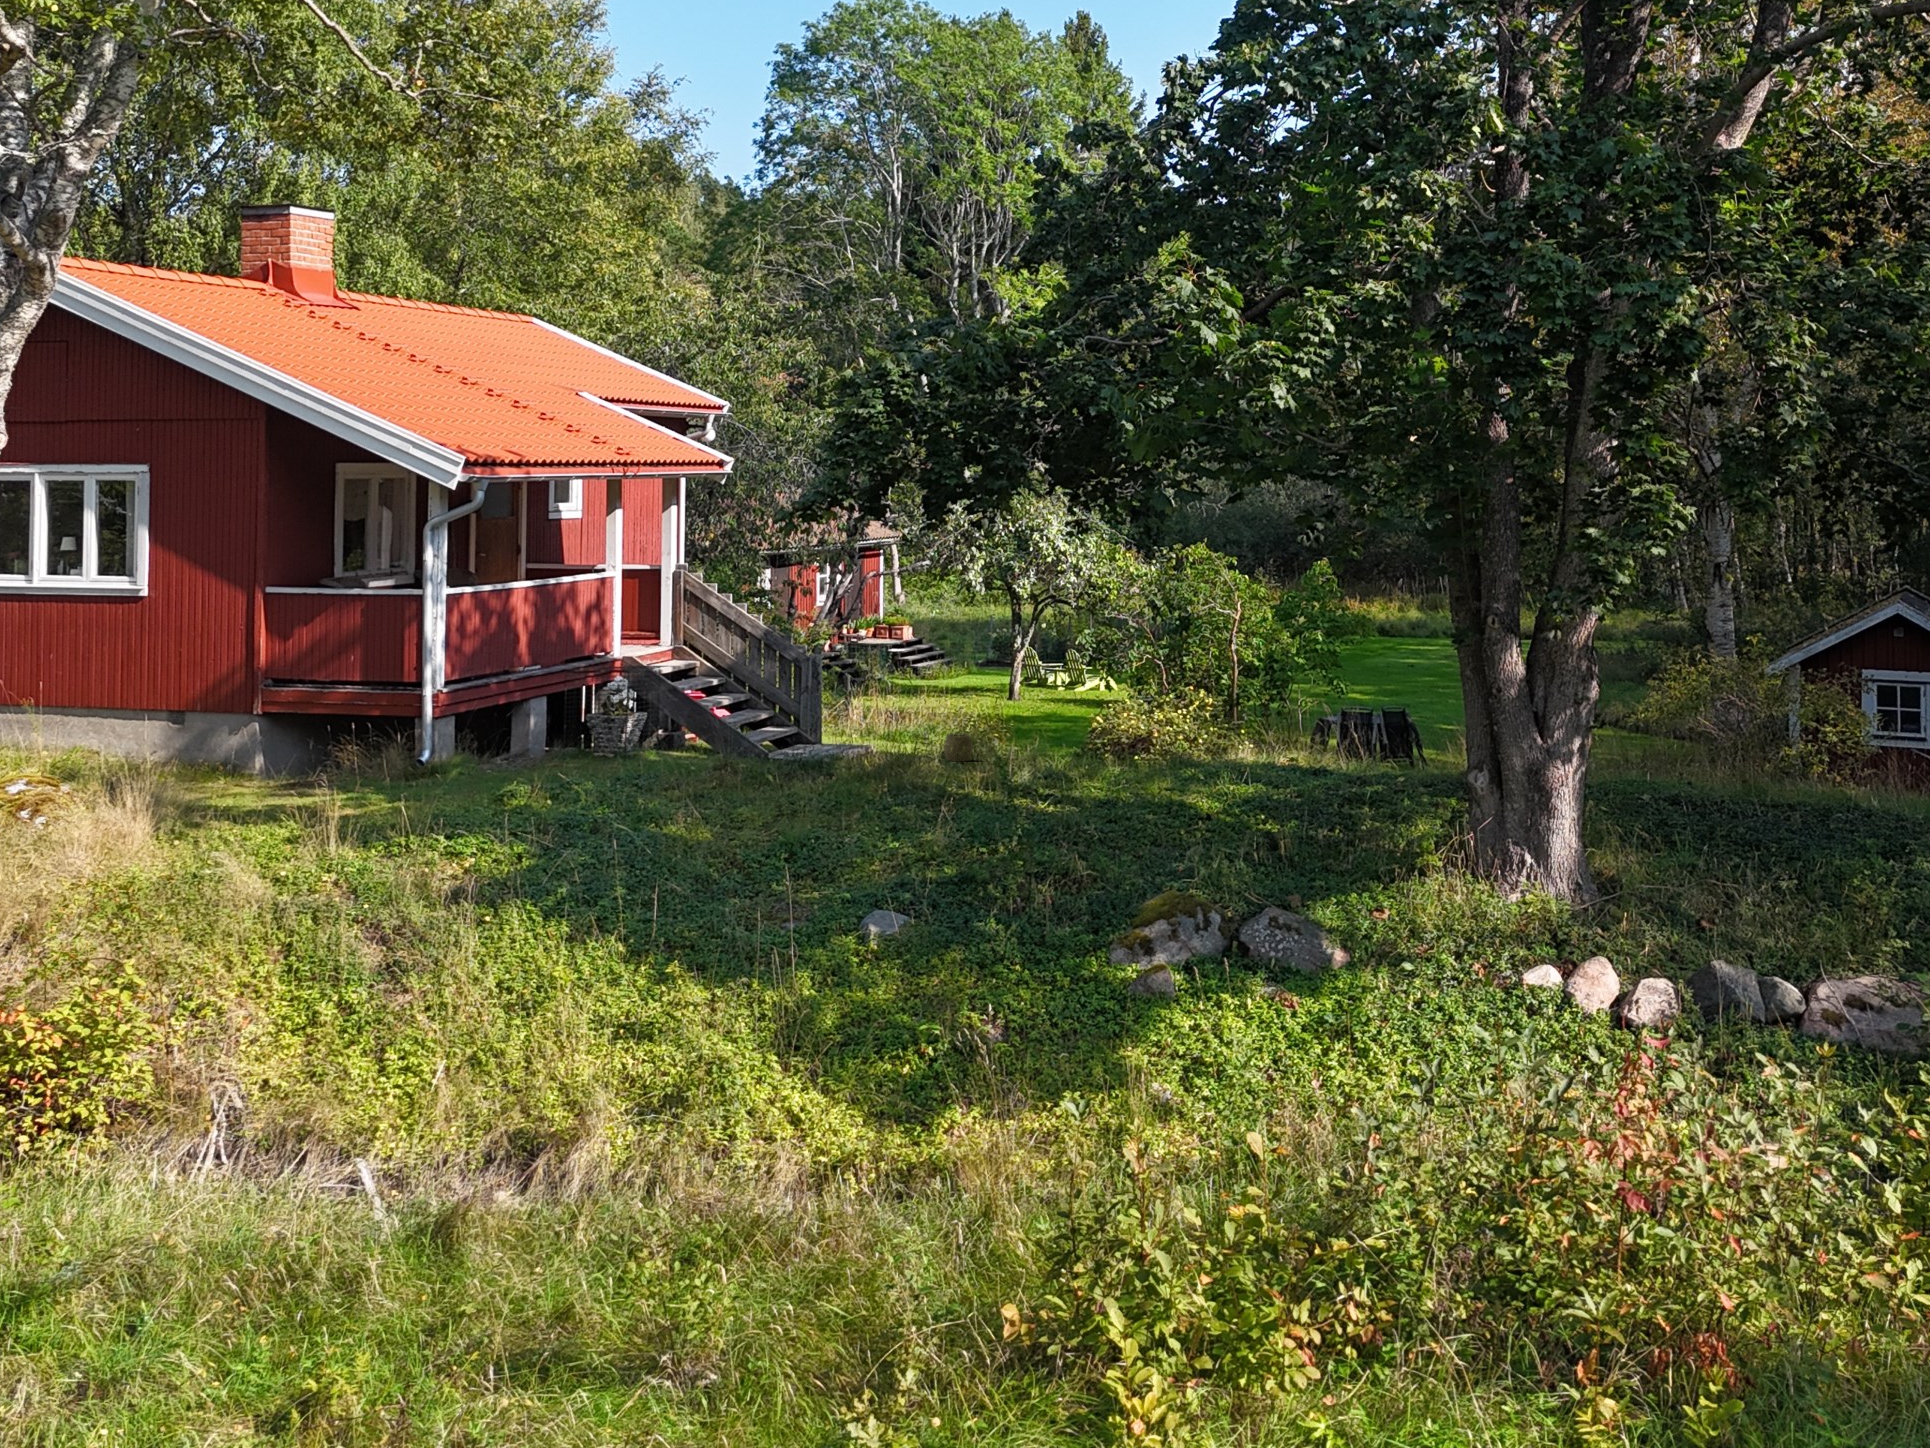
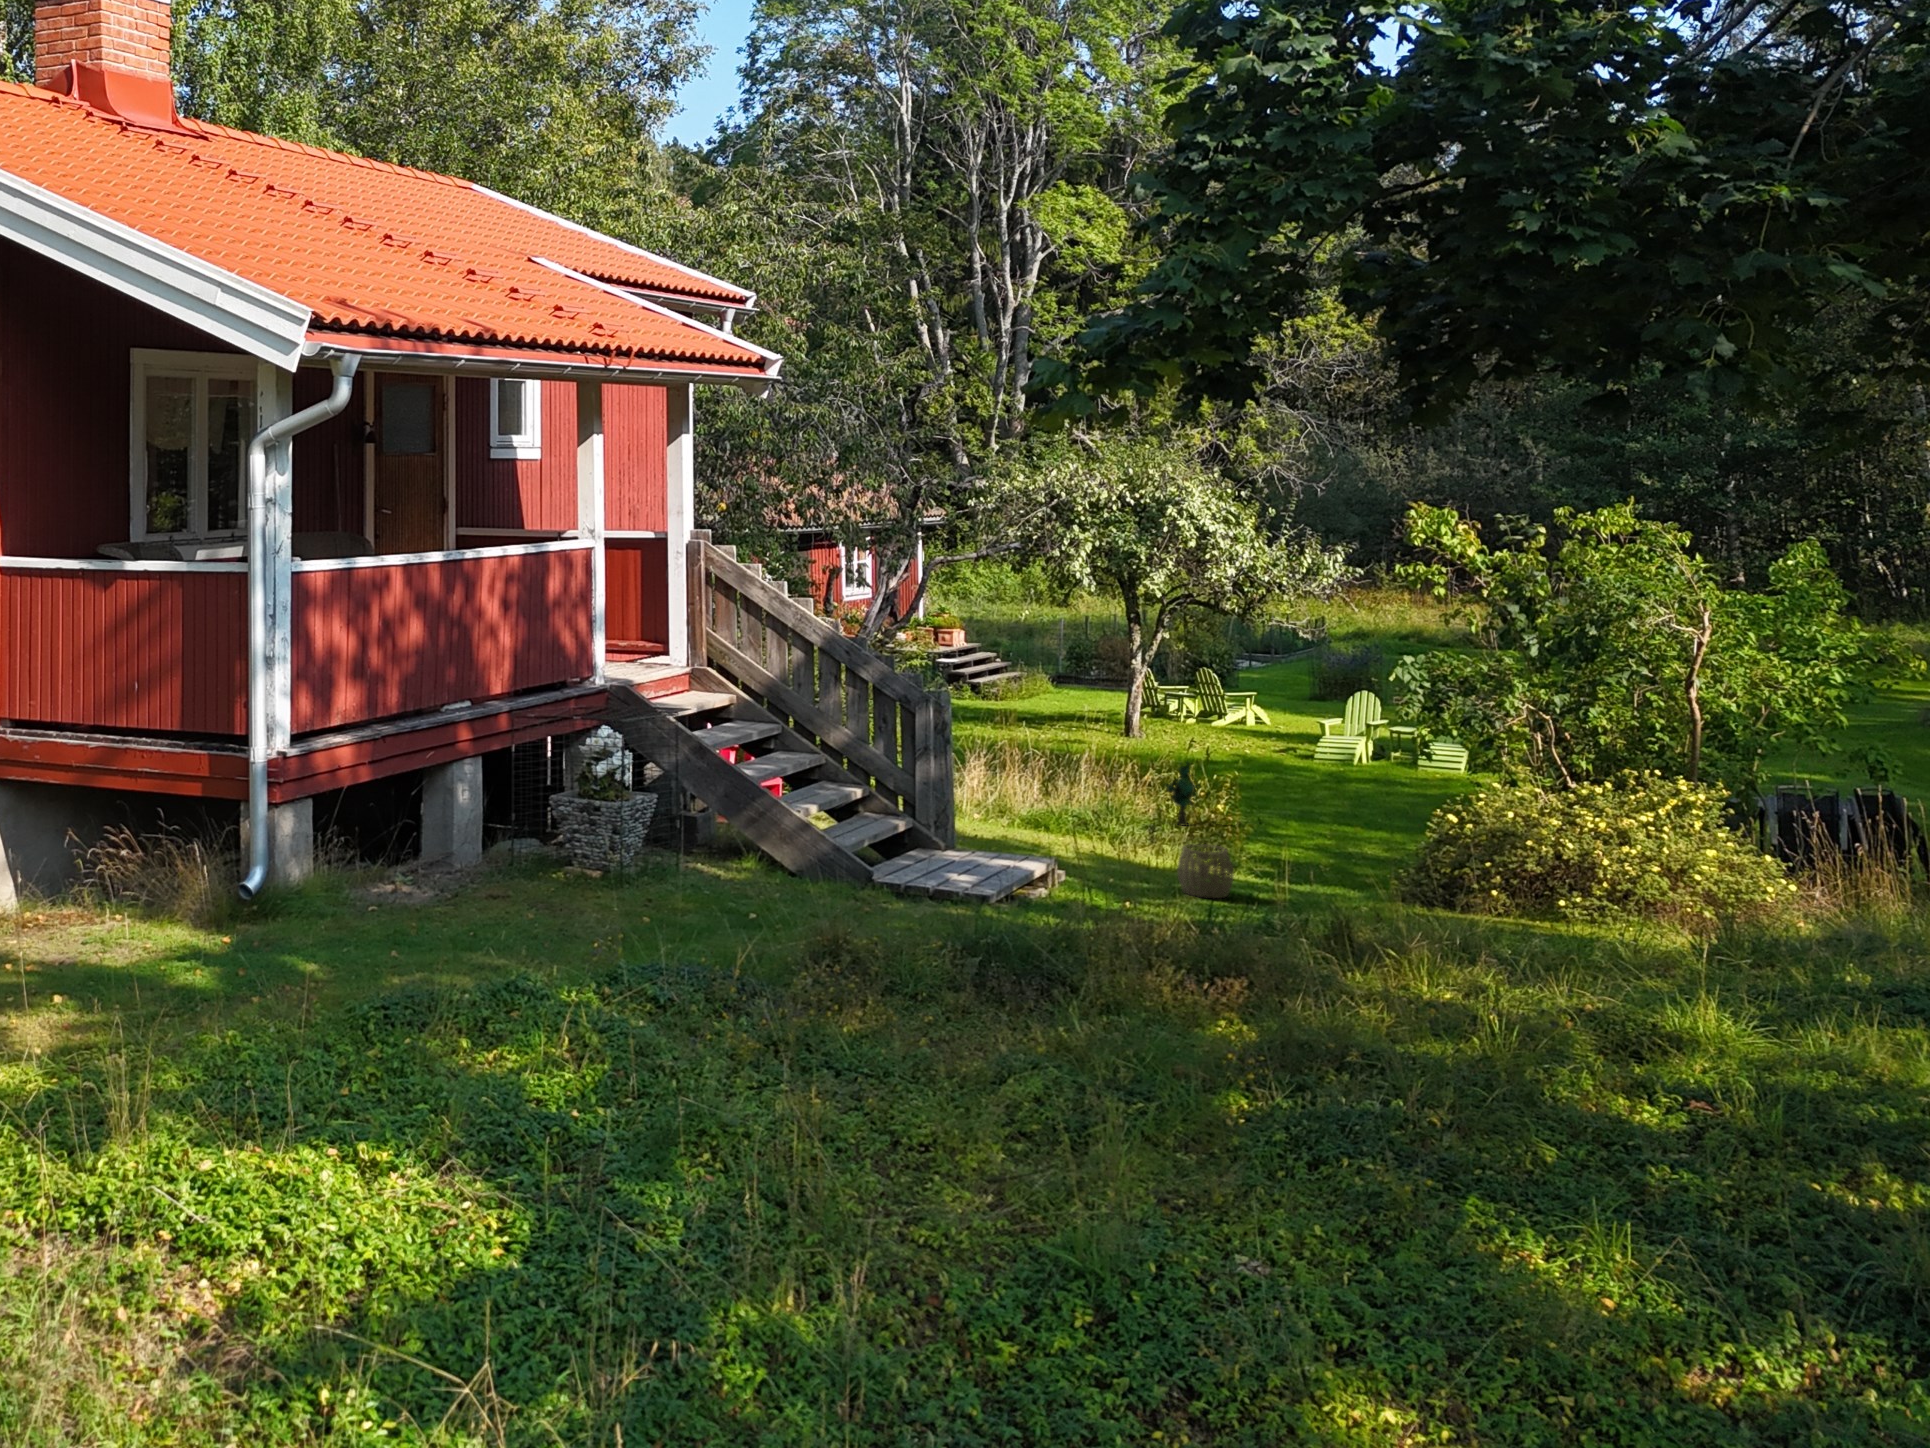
decorative plant: none [968,698,990,737] -> present [1165,762,1199,826]

